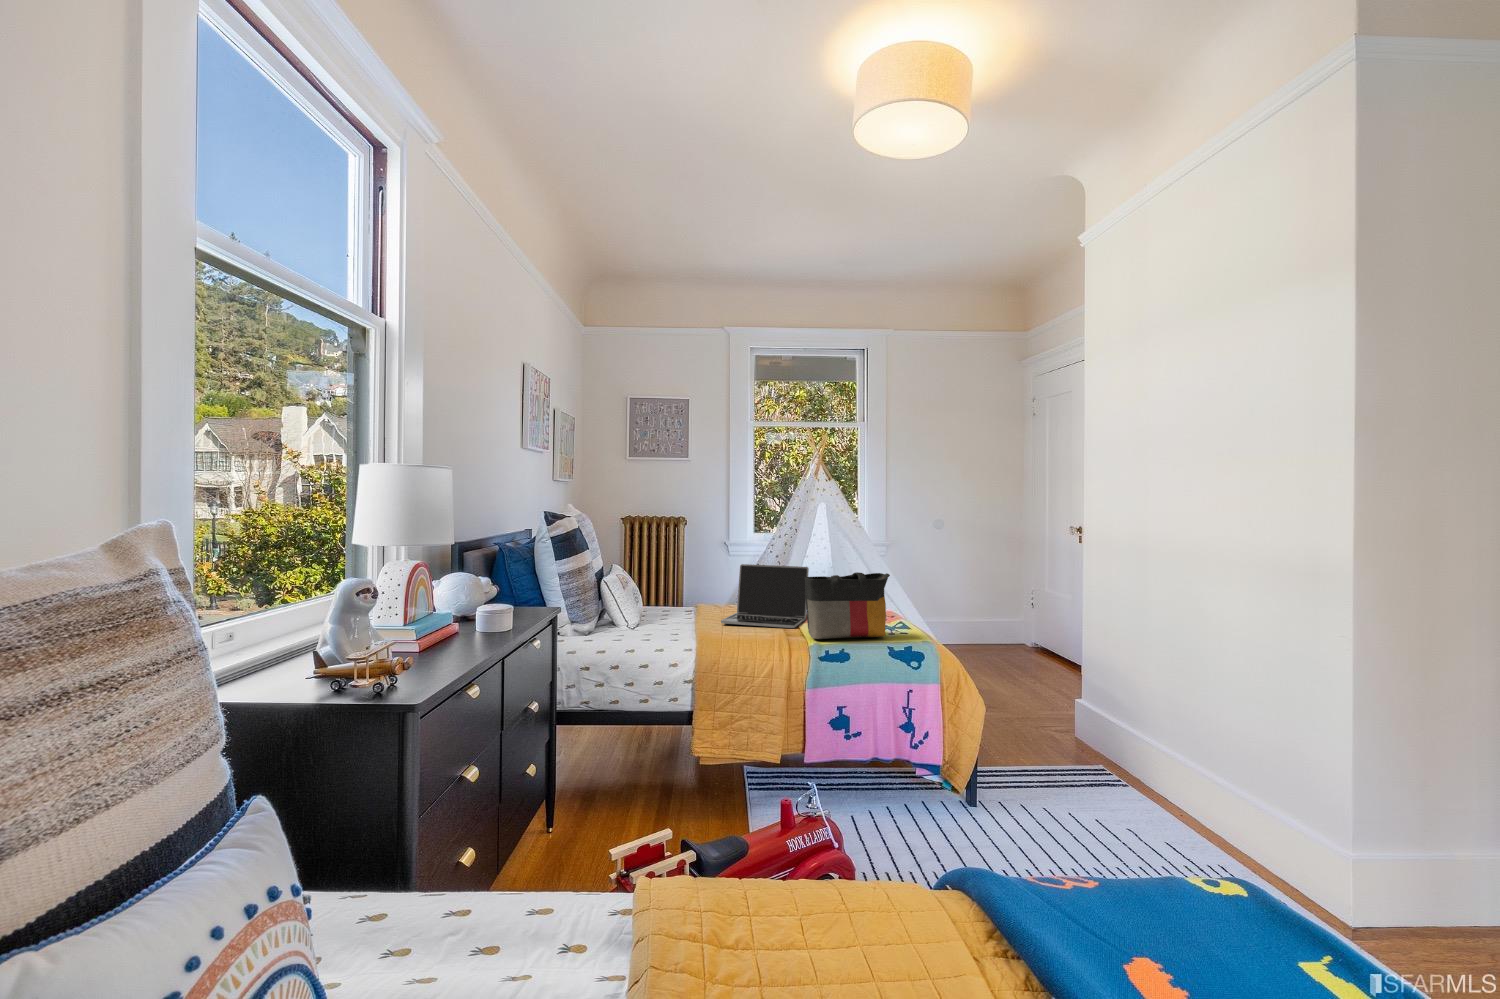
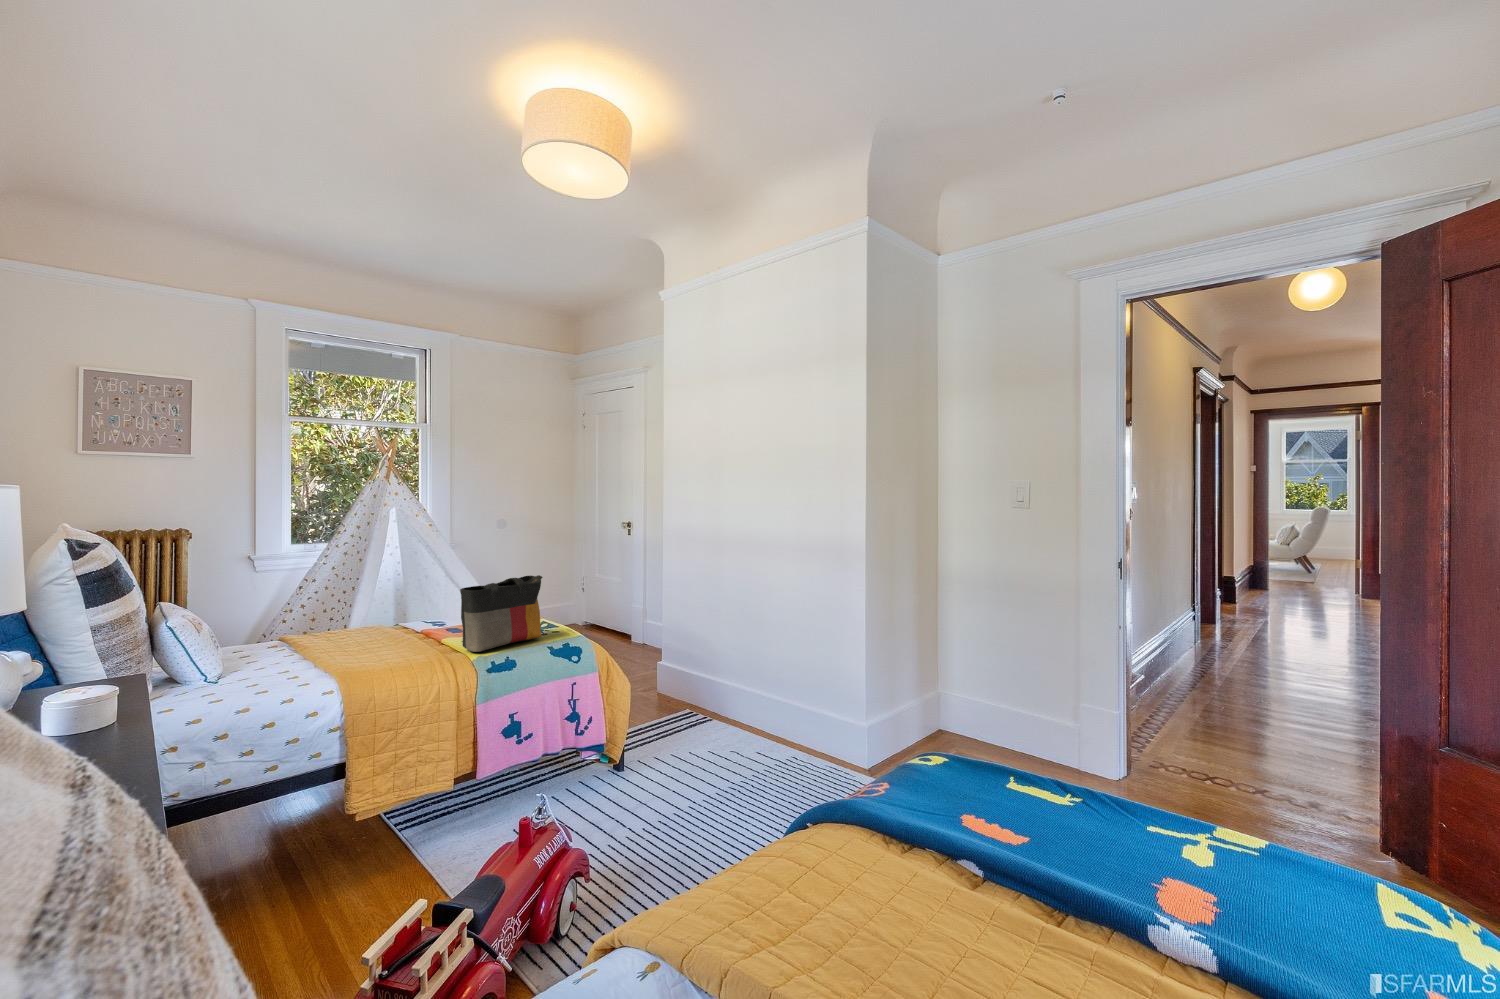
laptop: present [721,564,809,628] -> none [332,574,431,654]

